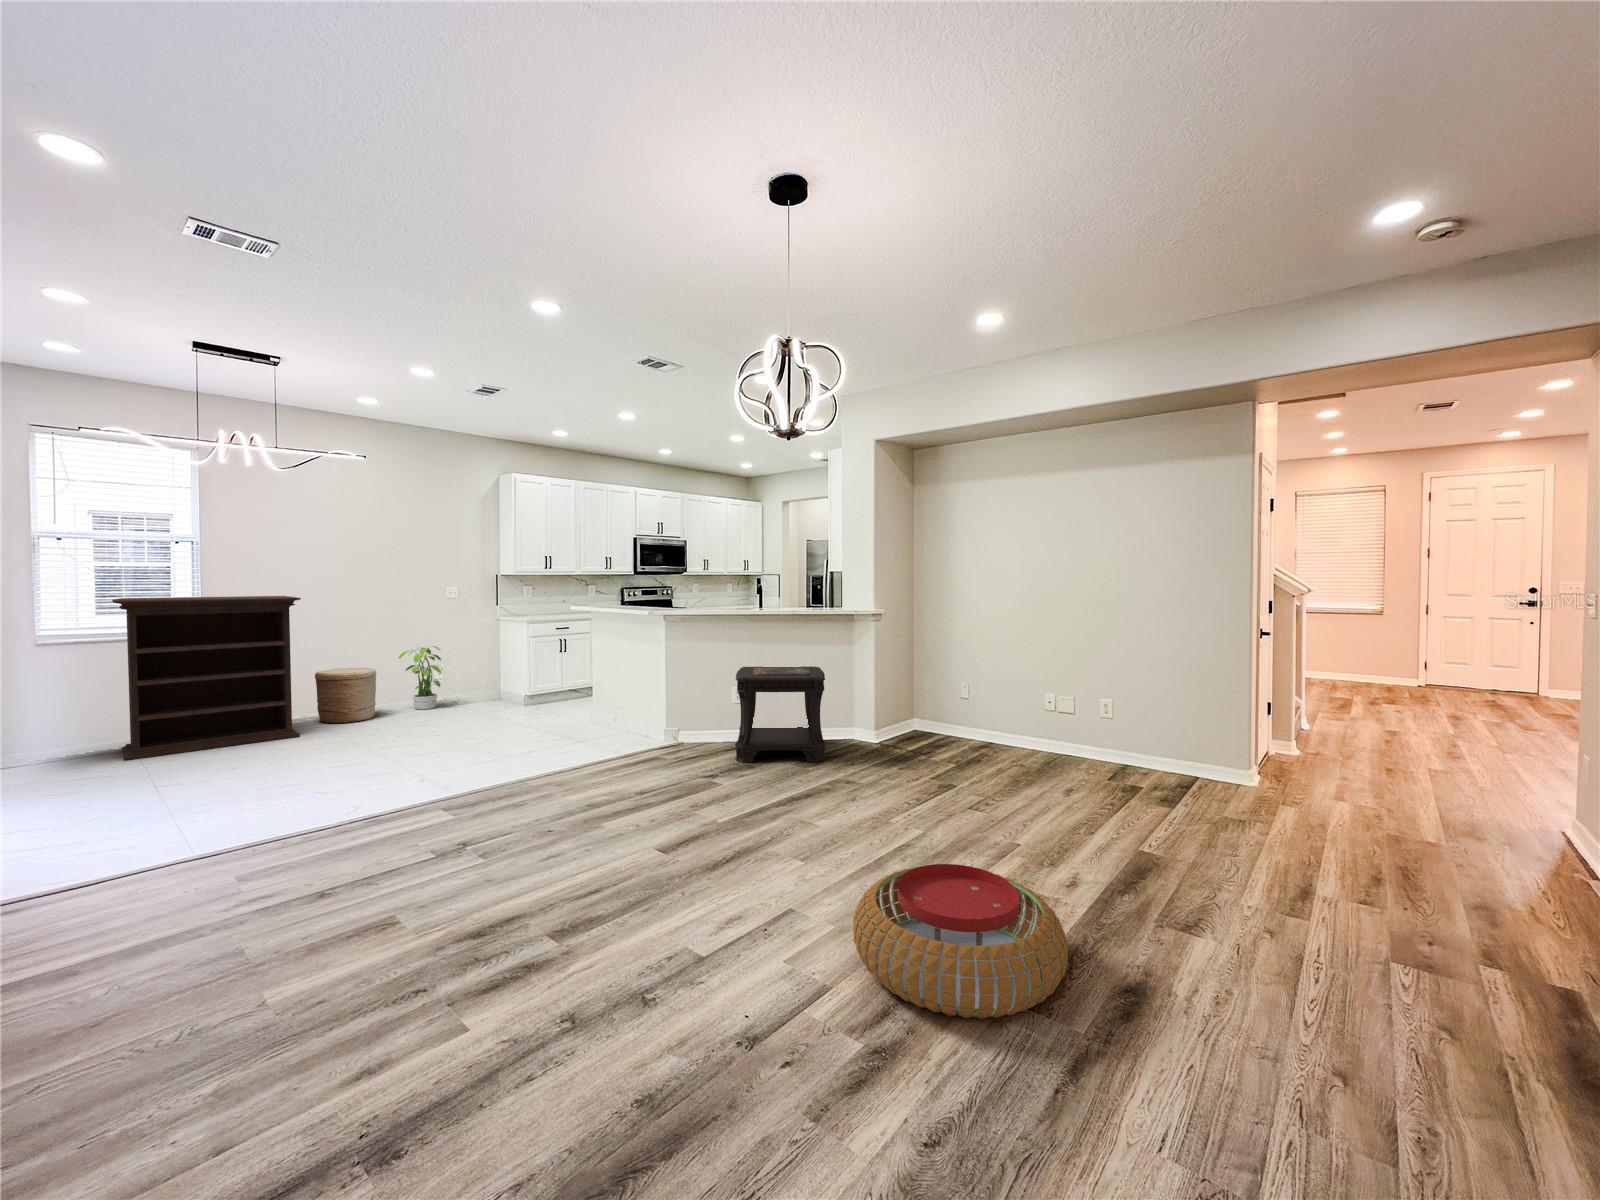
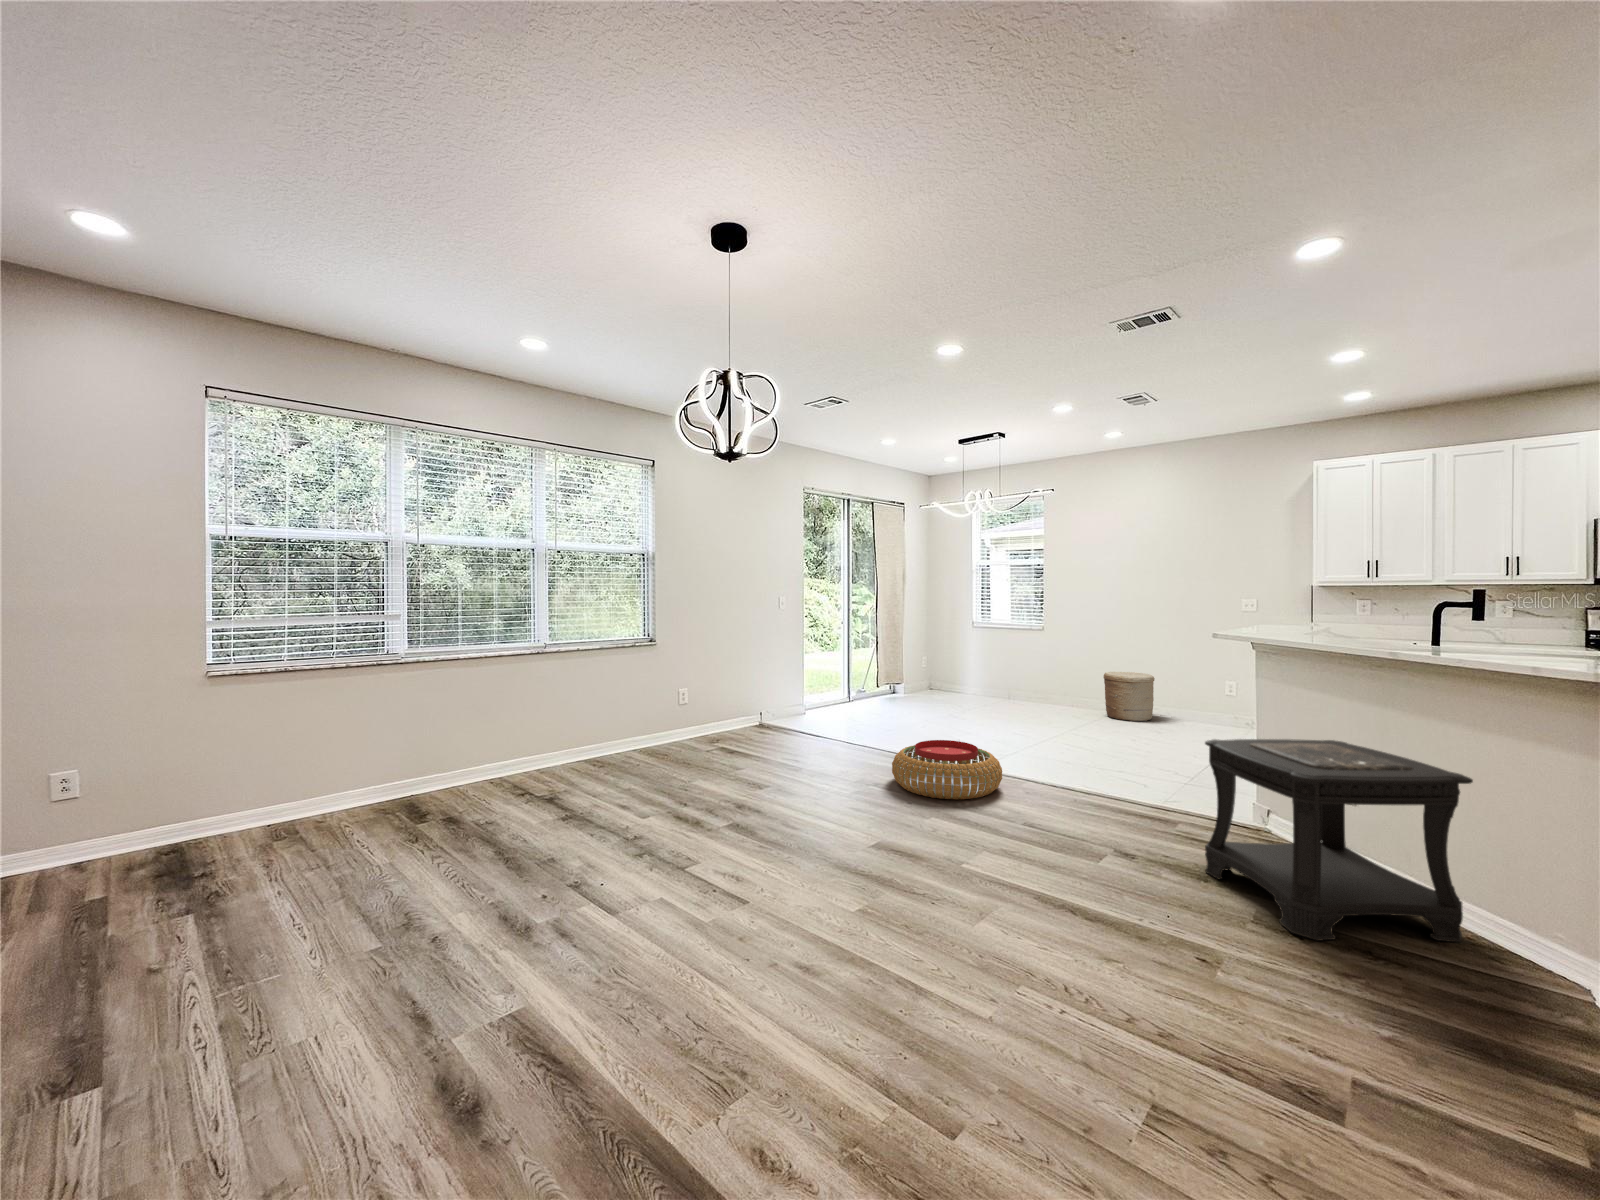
bookshelf: present [112,596,301,760] -> none [975,606,1086,718]
potted plant: present [398,646,443,710] -> none [1178,661,1228,728]
pouf: present [853,864,1068,1019] -> present [892,740,1002,799]

